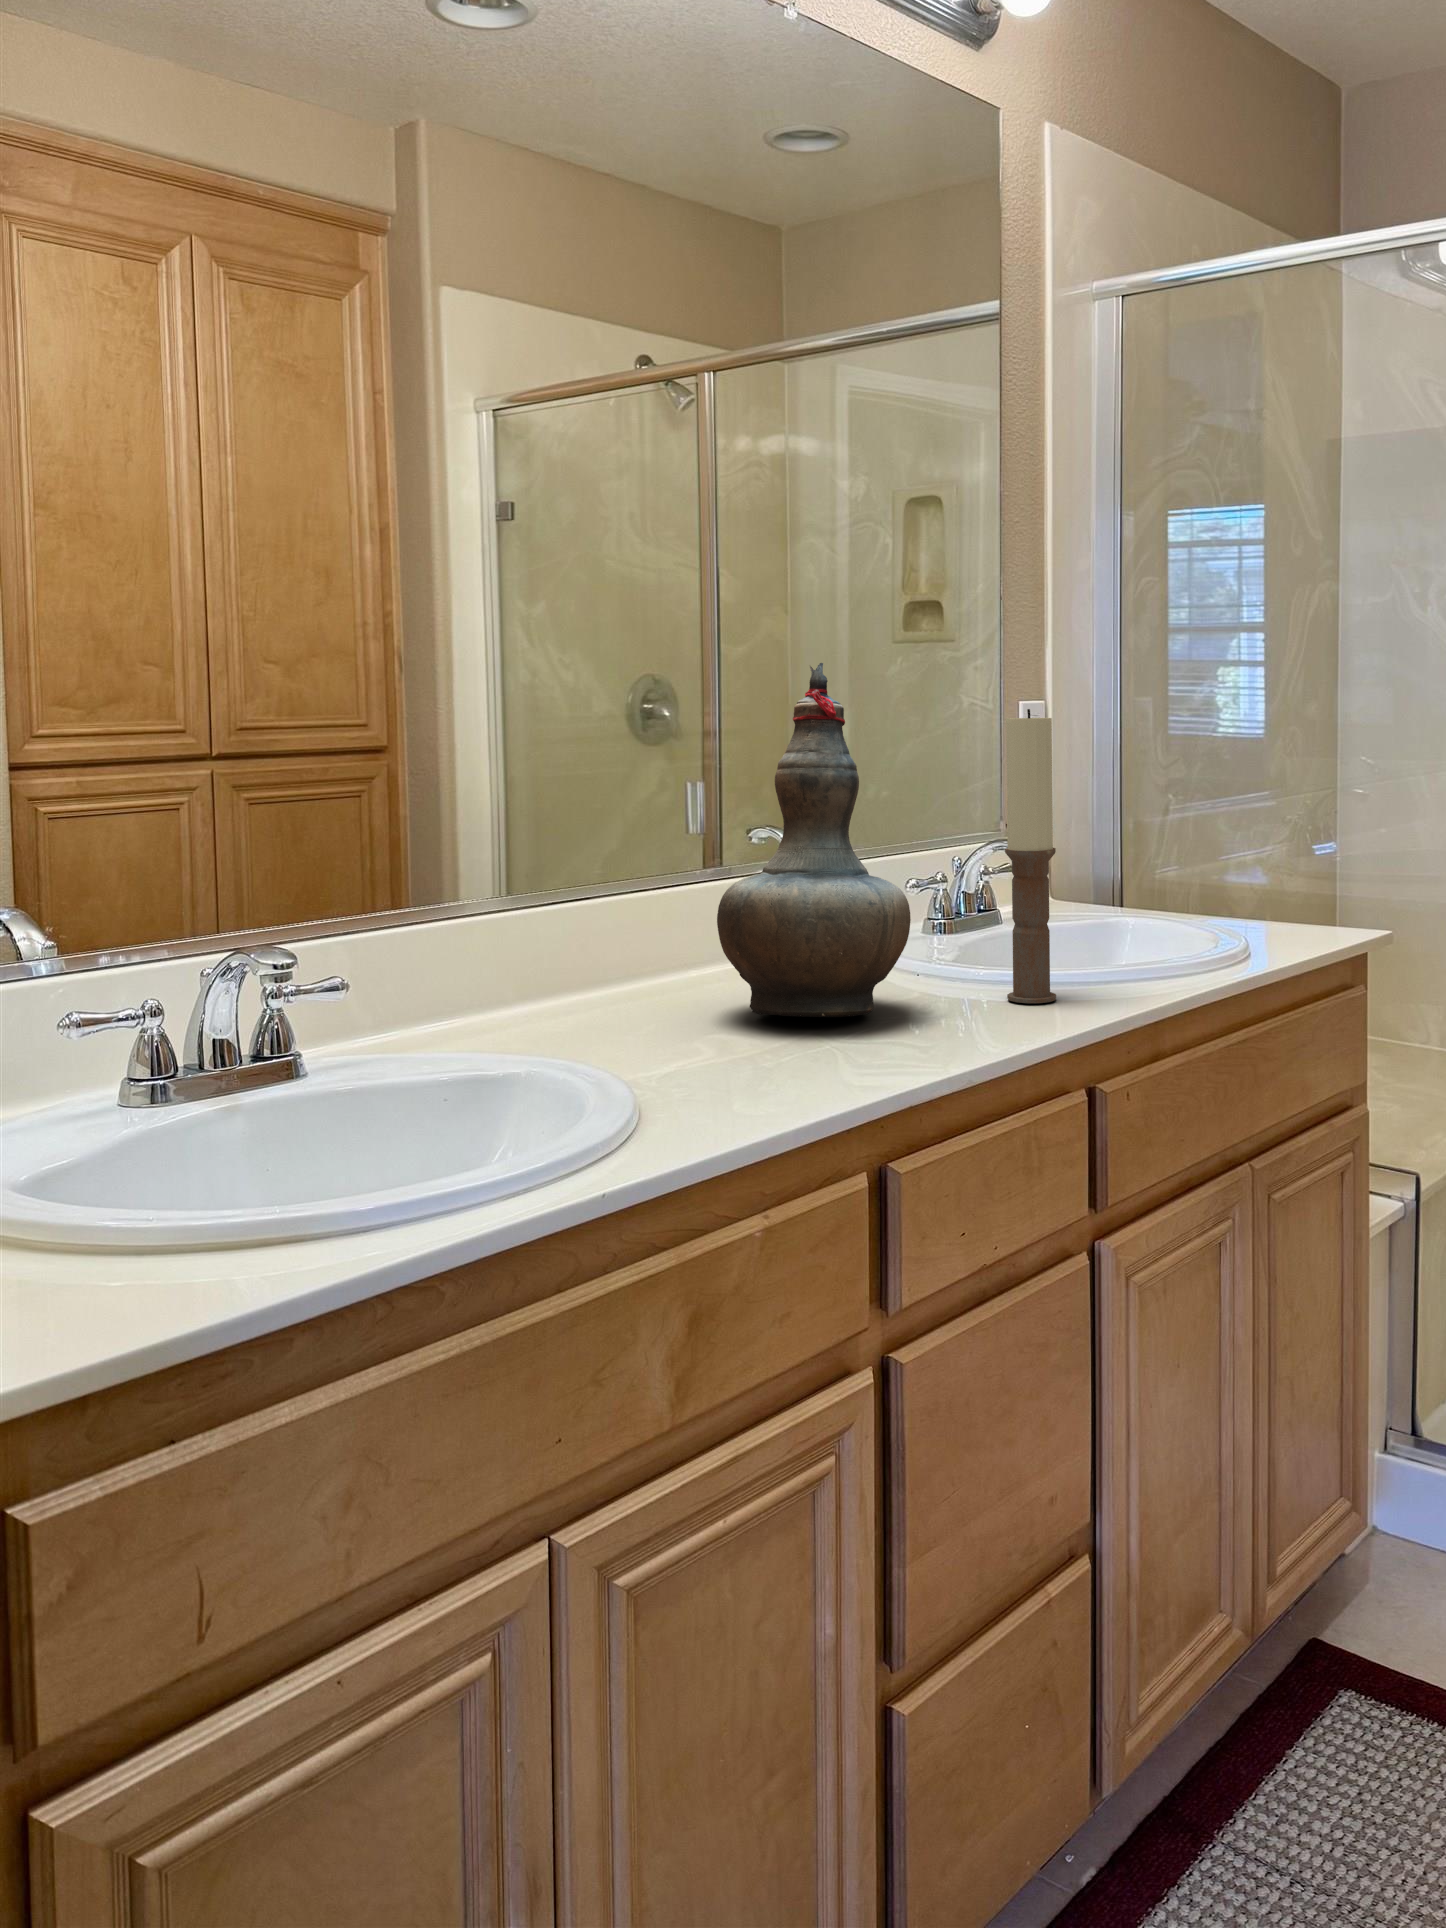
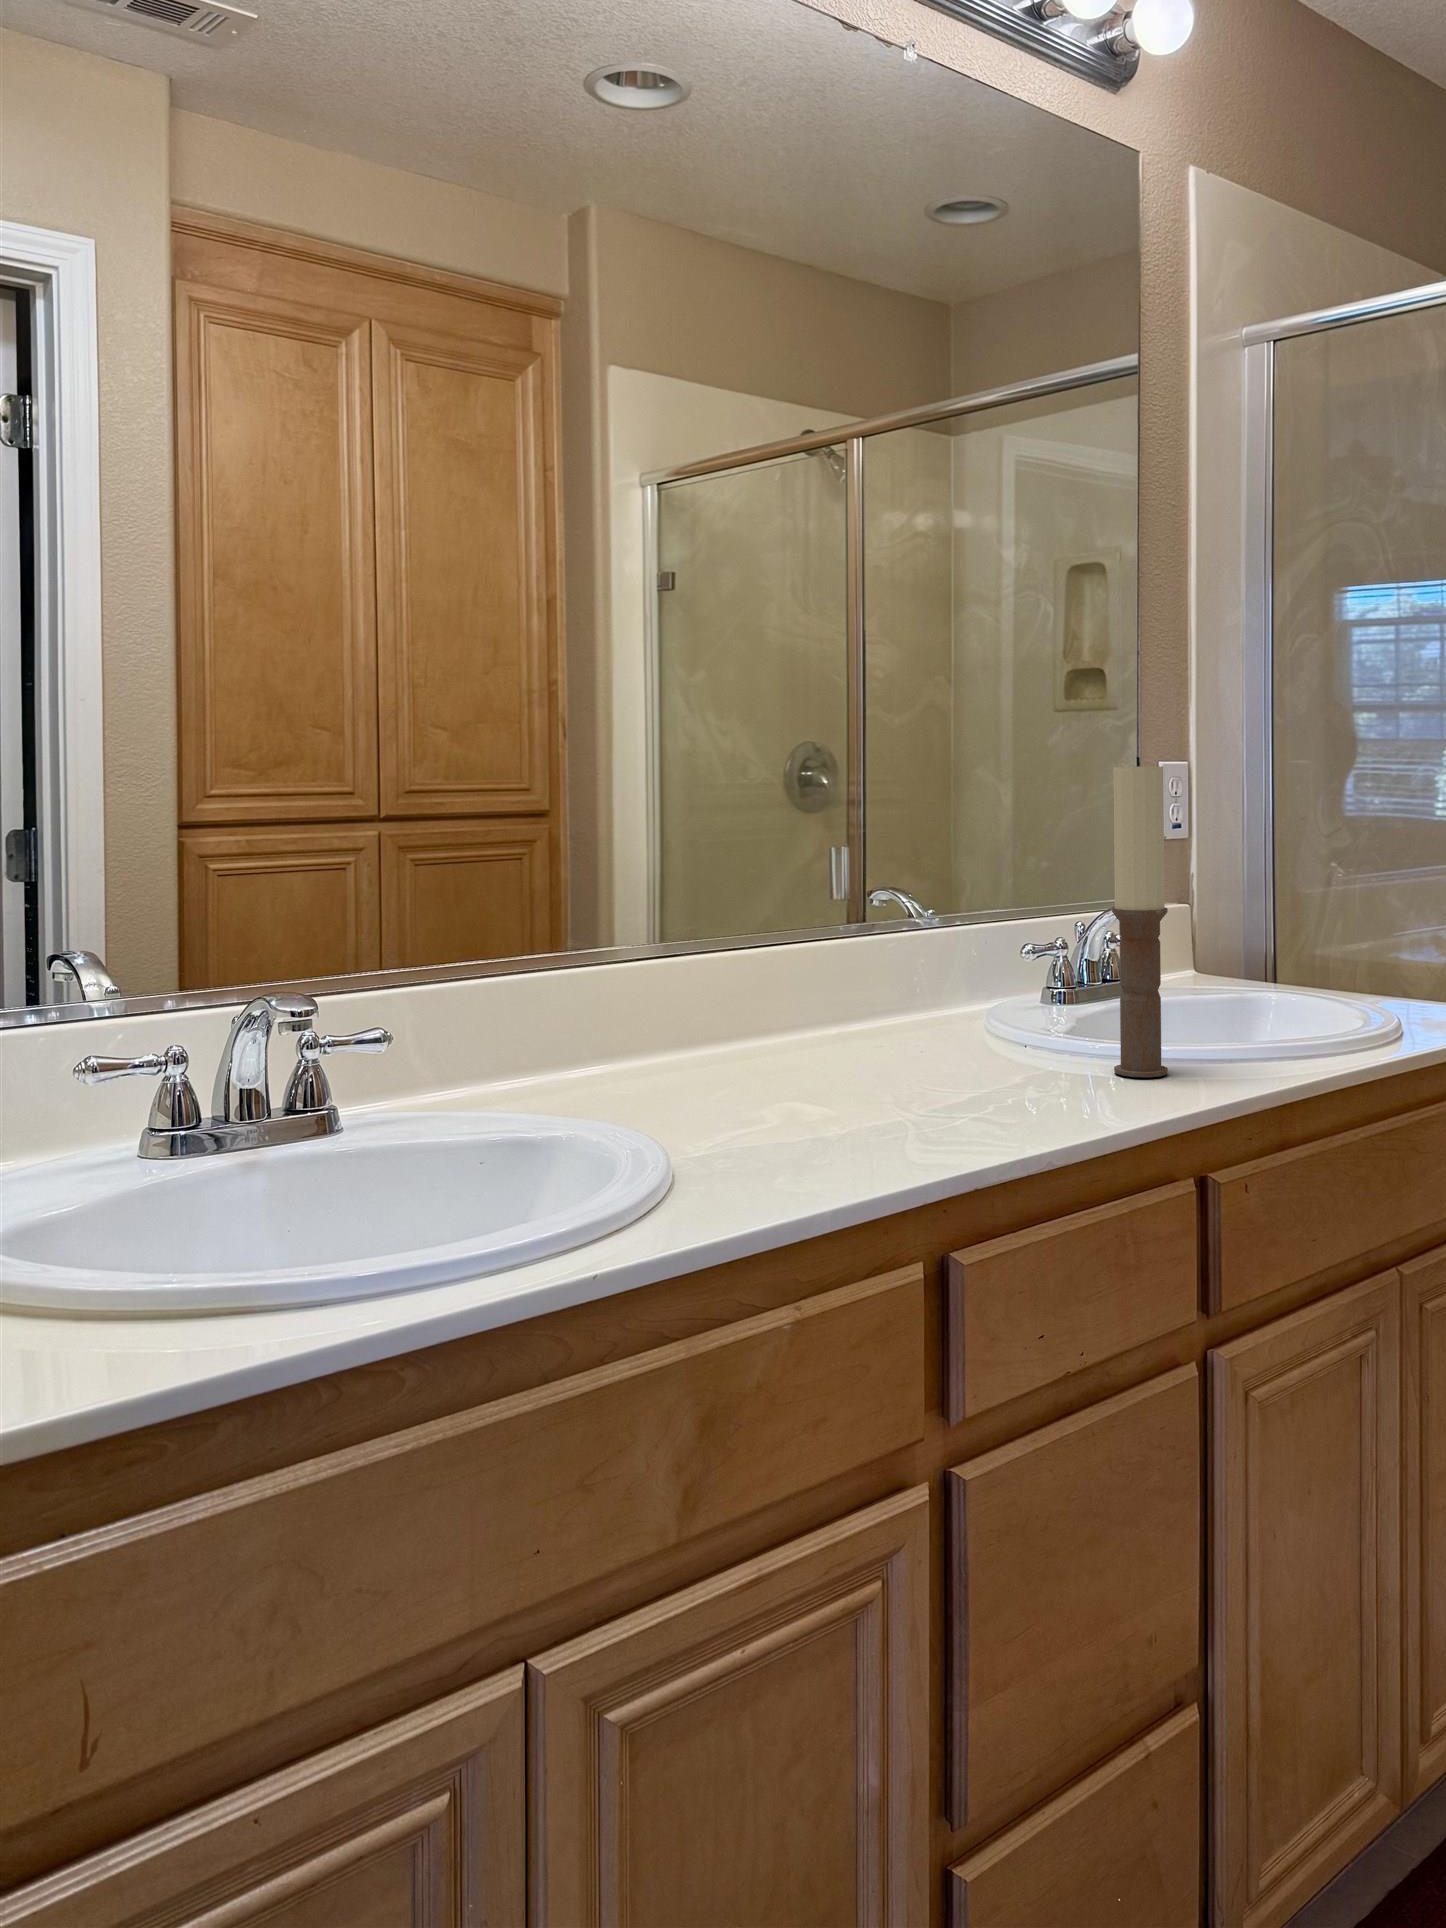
decorative vase: present [717,663,911,1017] -> none [796,706,1003,1085]

